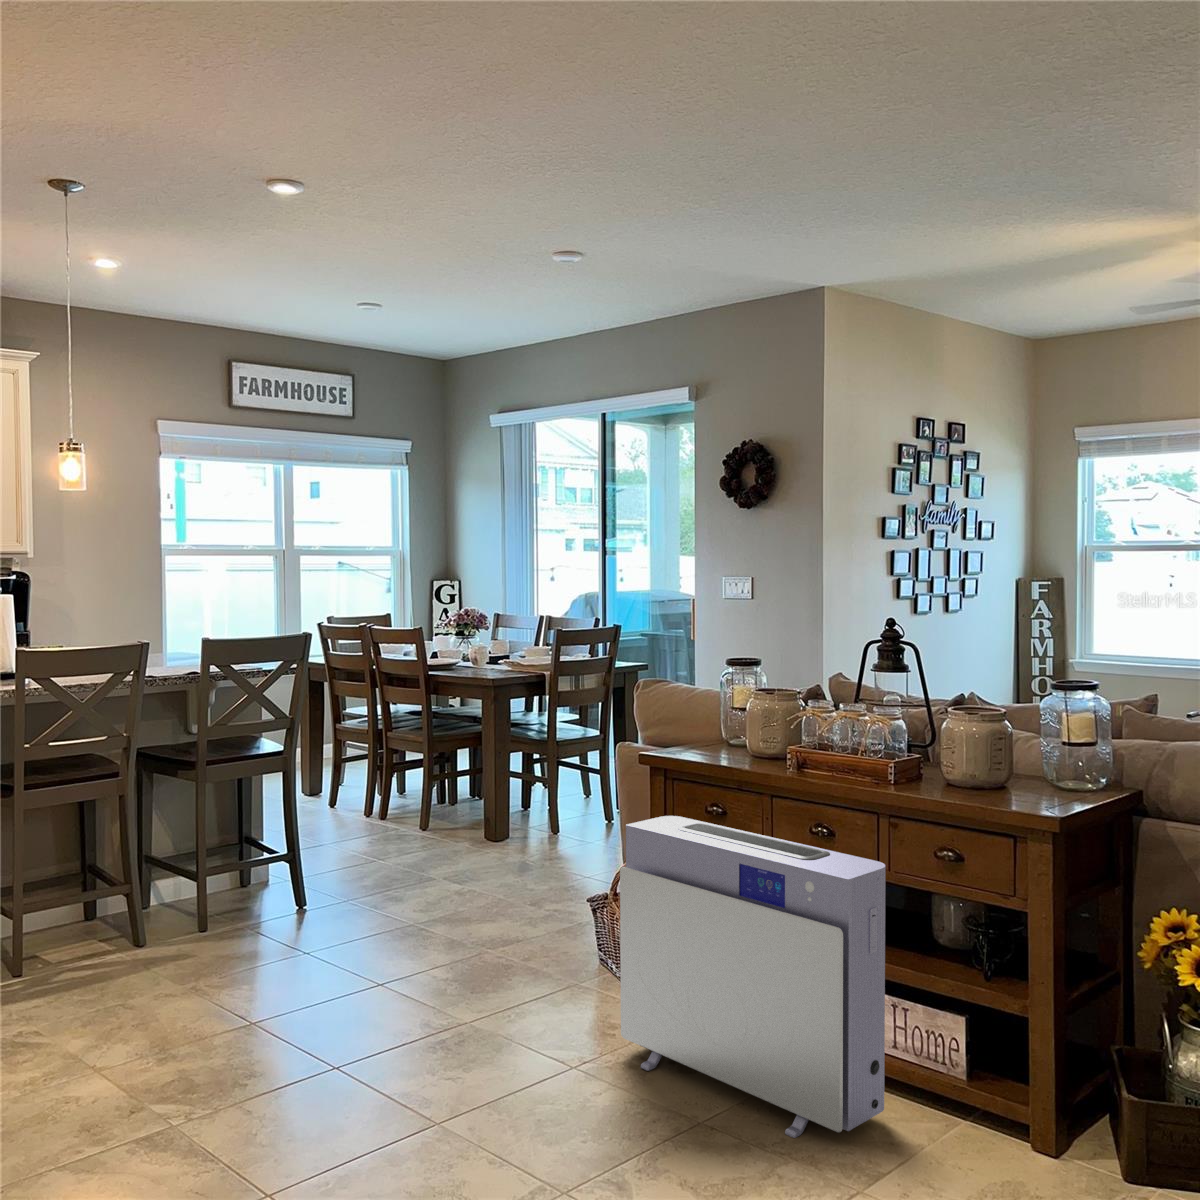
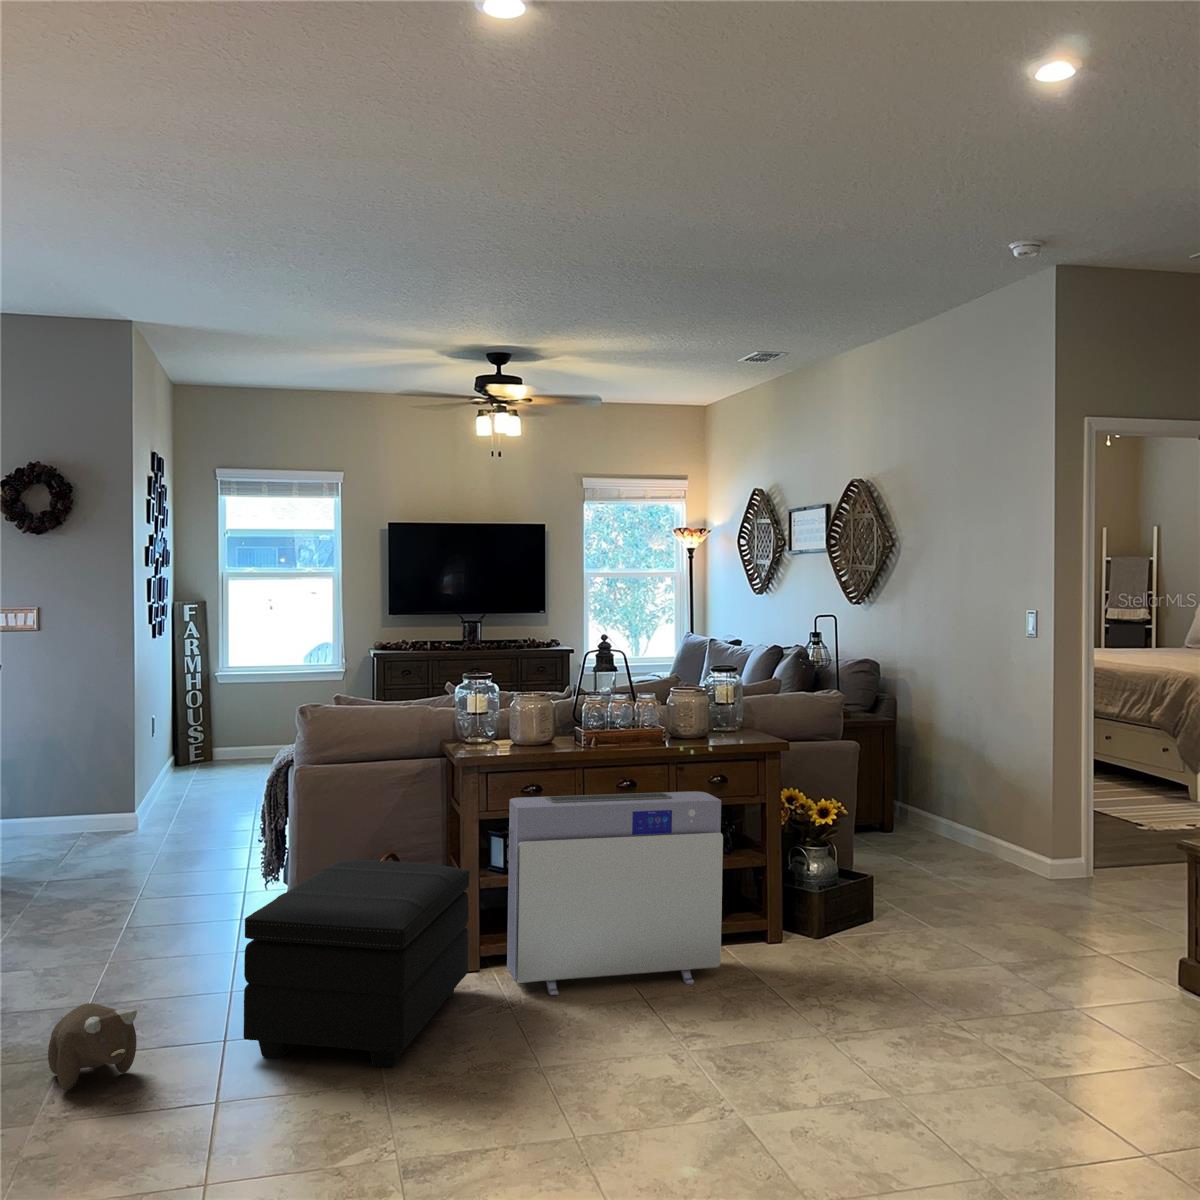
footstool: none [347,846,605,1052] -> present [244,860,469,1068]
plush toy: none [241,904,318,971] -> present [48,1003,137,1090]

